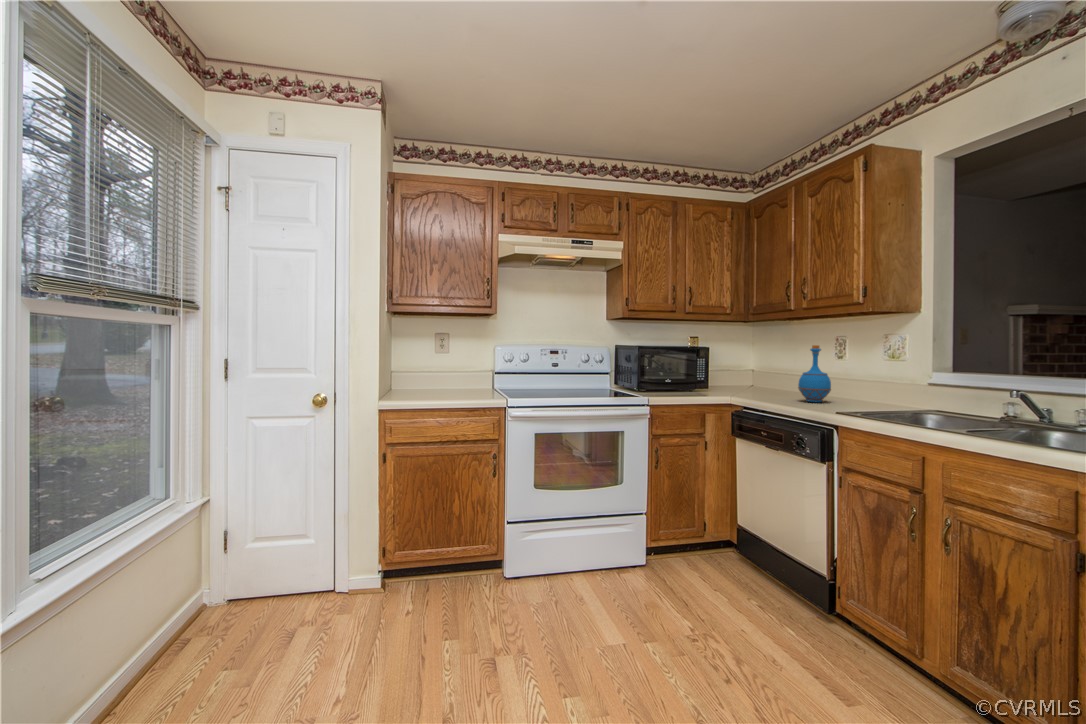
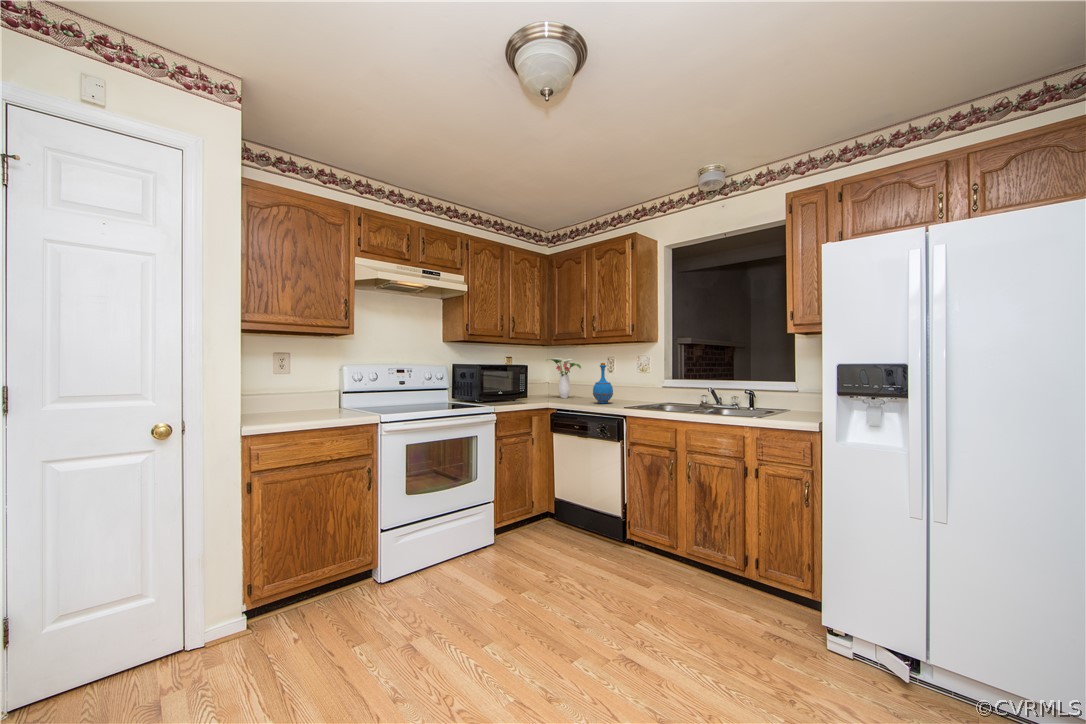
flower arrangement: none [741,338,791,390] -> present [546,358,581,398]

